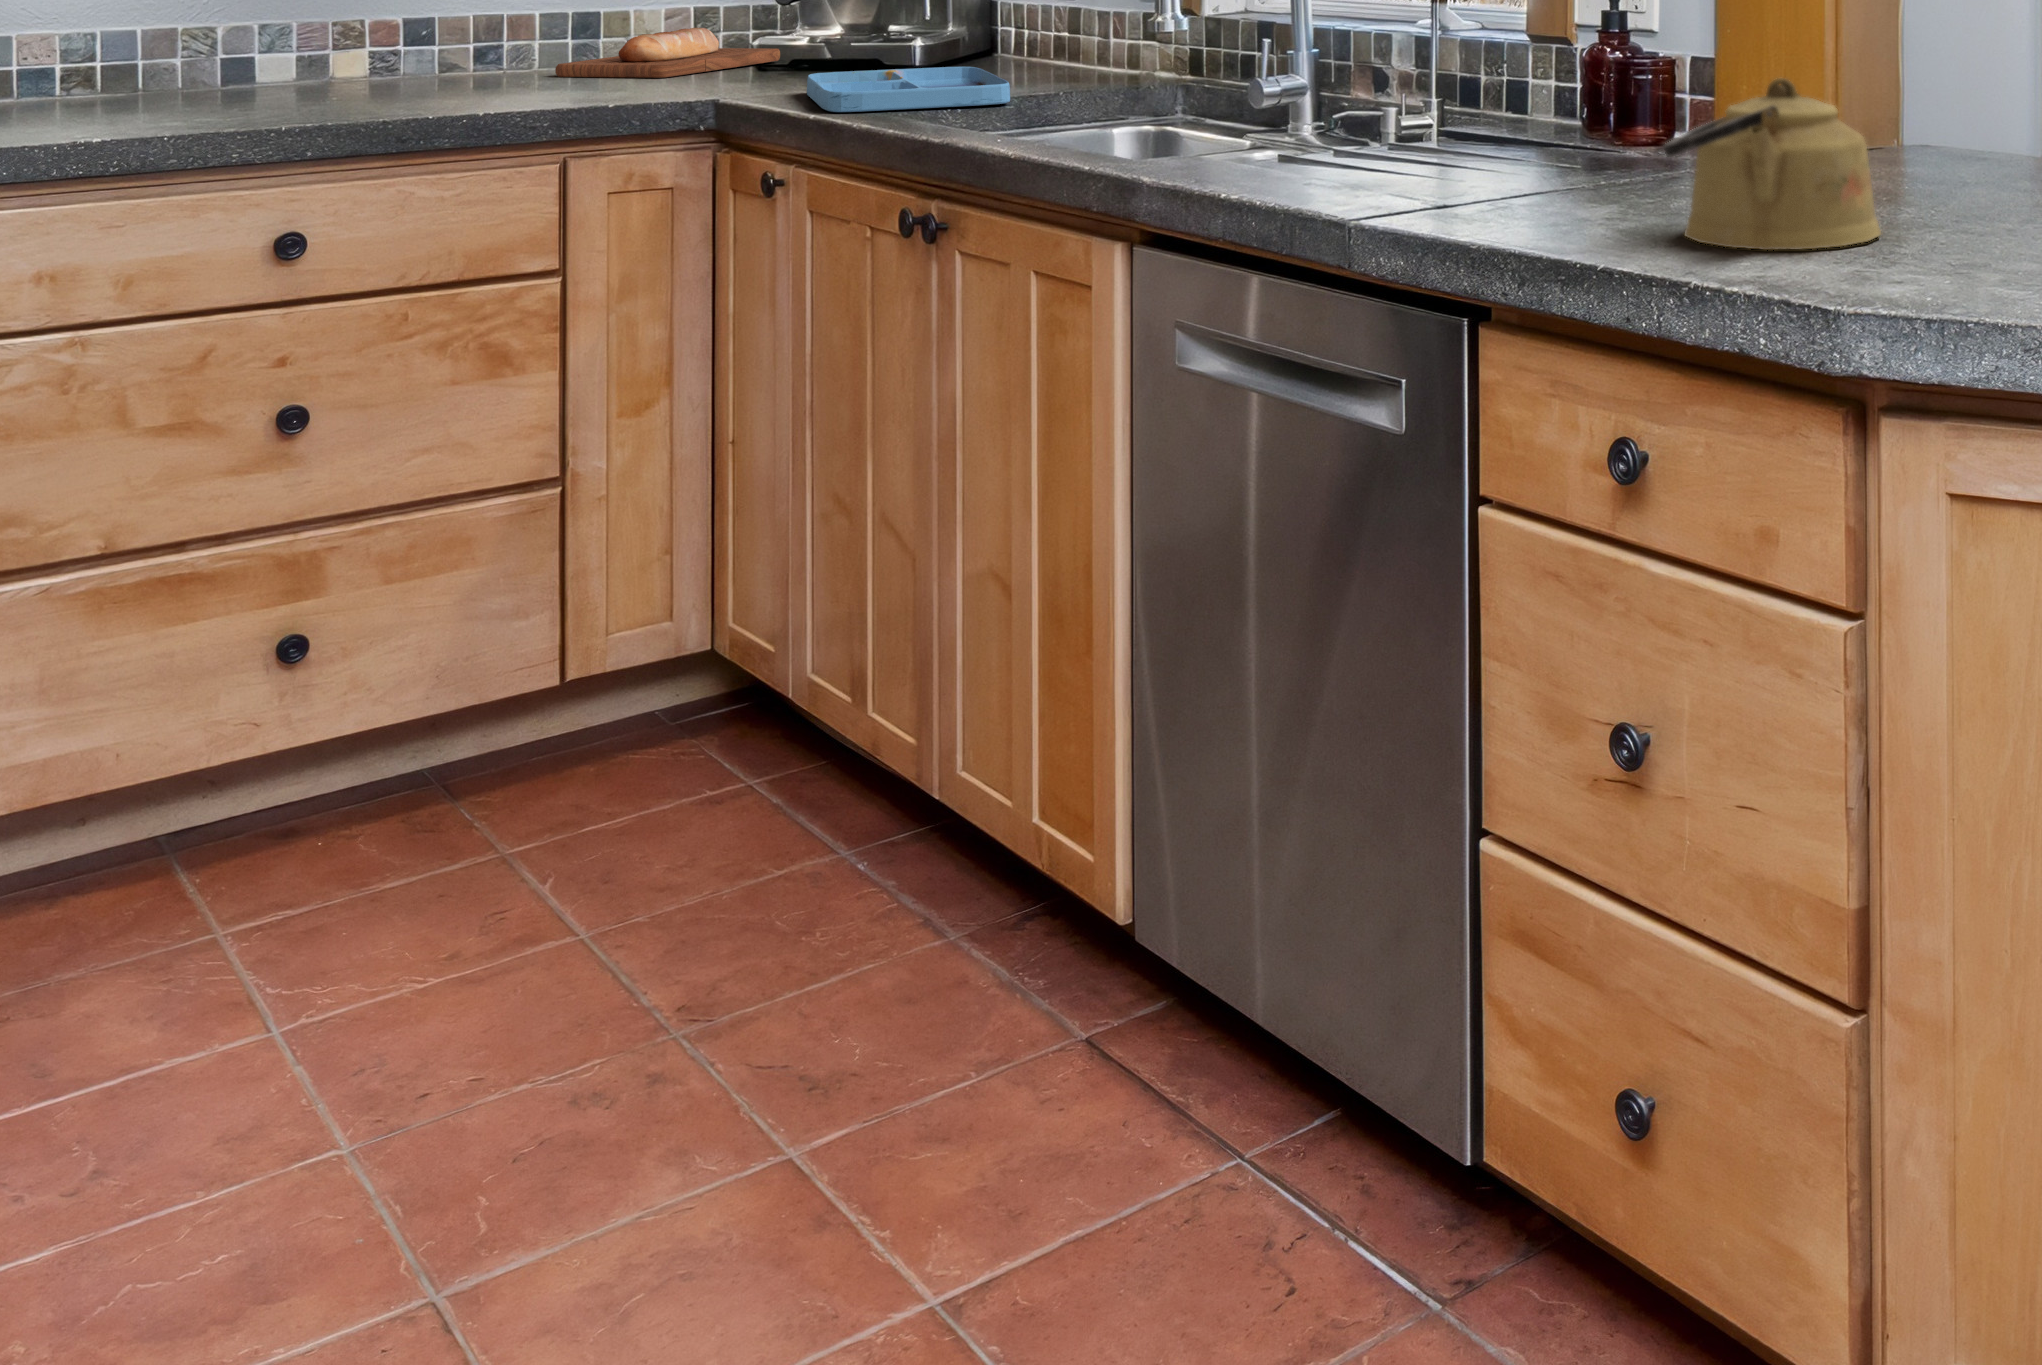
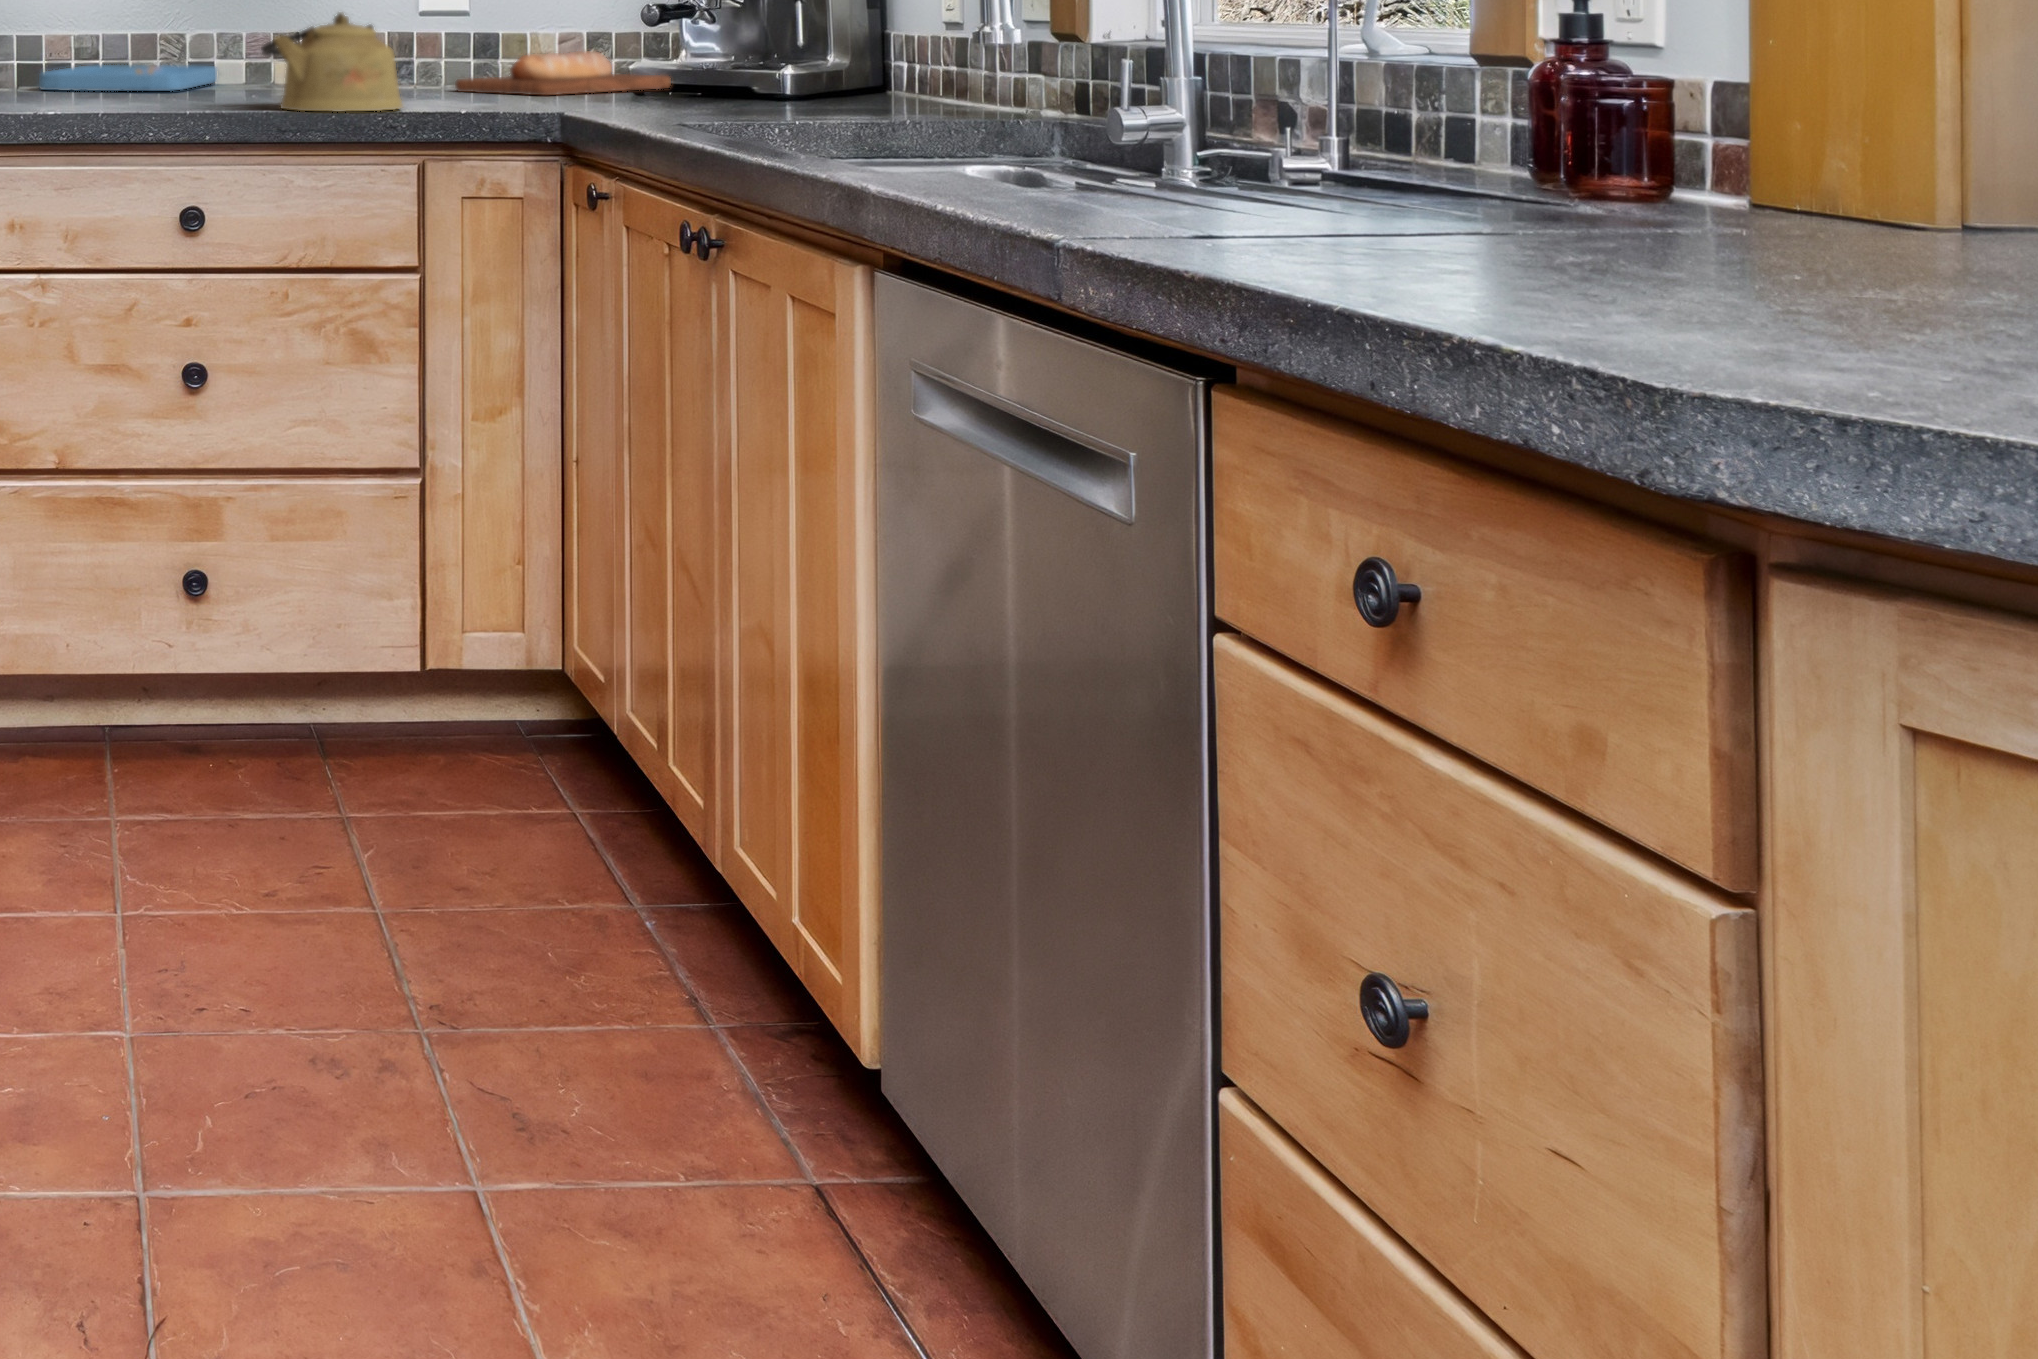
tray: present [807,67,1010,112] -> present [39,65,217,91]
kettle: present [1664,78,1881,250] -> present [261,13,402,112]

